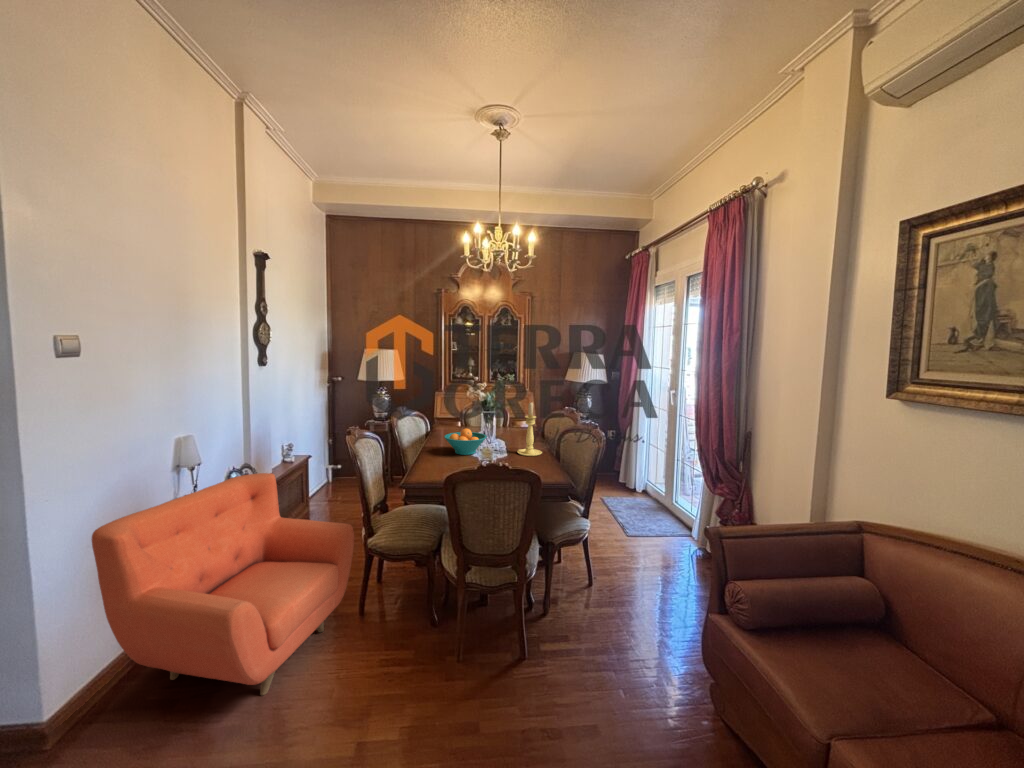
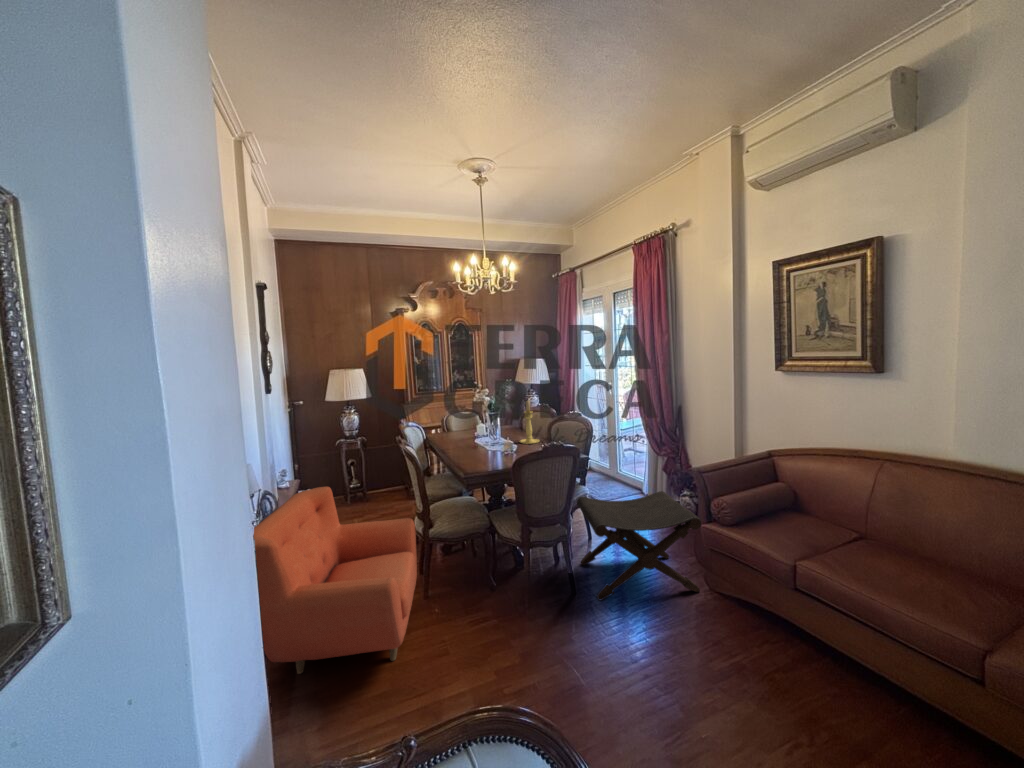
fruit bowl: present [444,428,487,455] -> none [461,427,497,450]
footstool: none [543,536,706,715] -> present [577,491,701,600]

